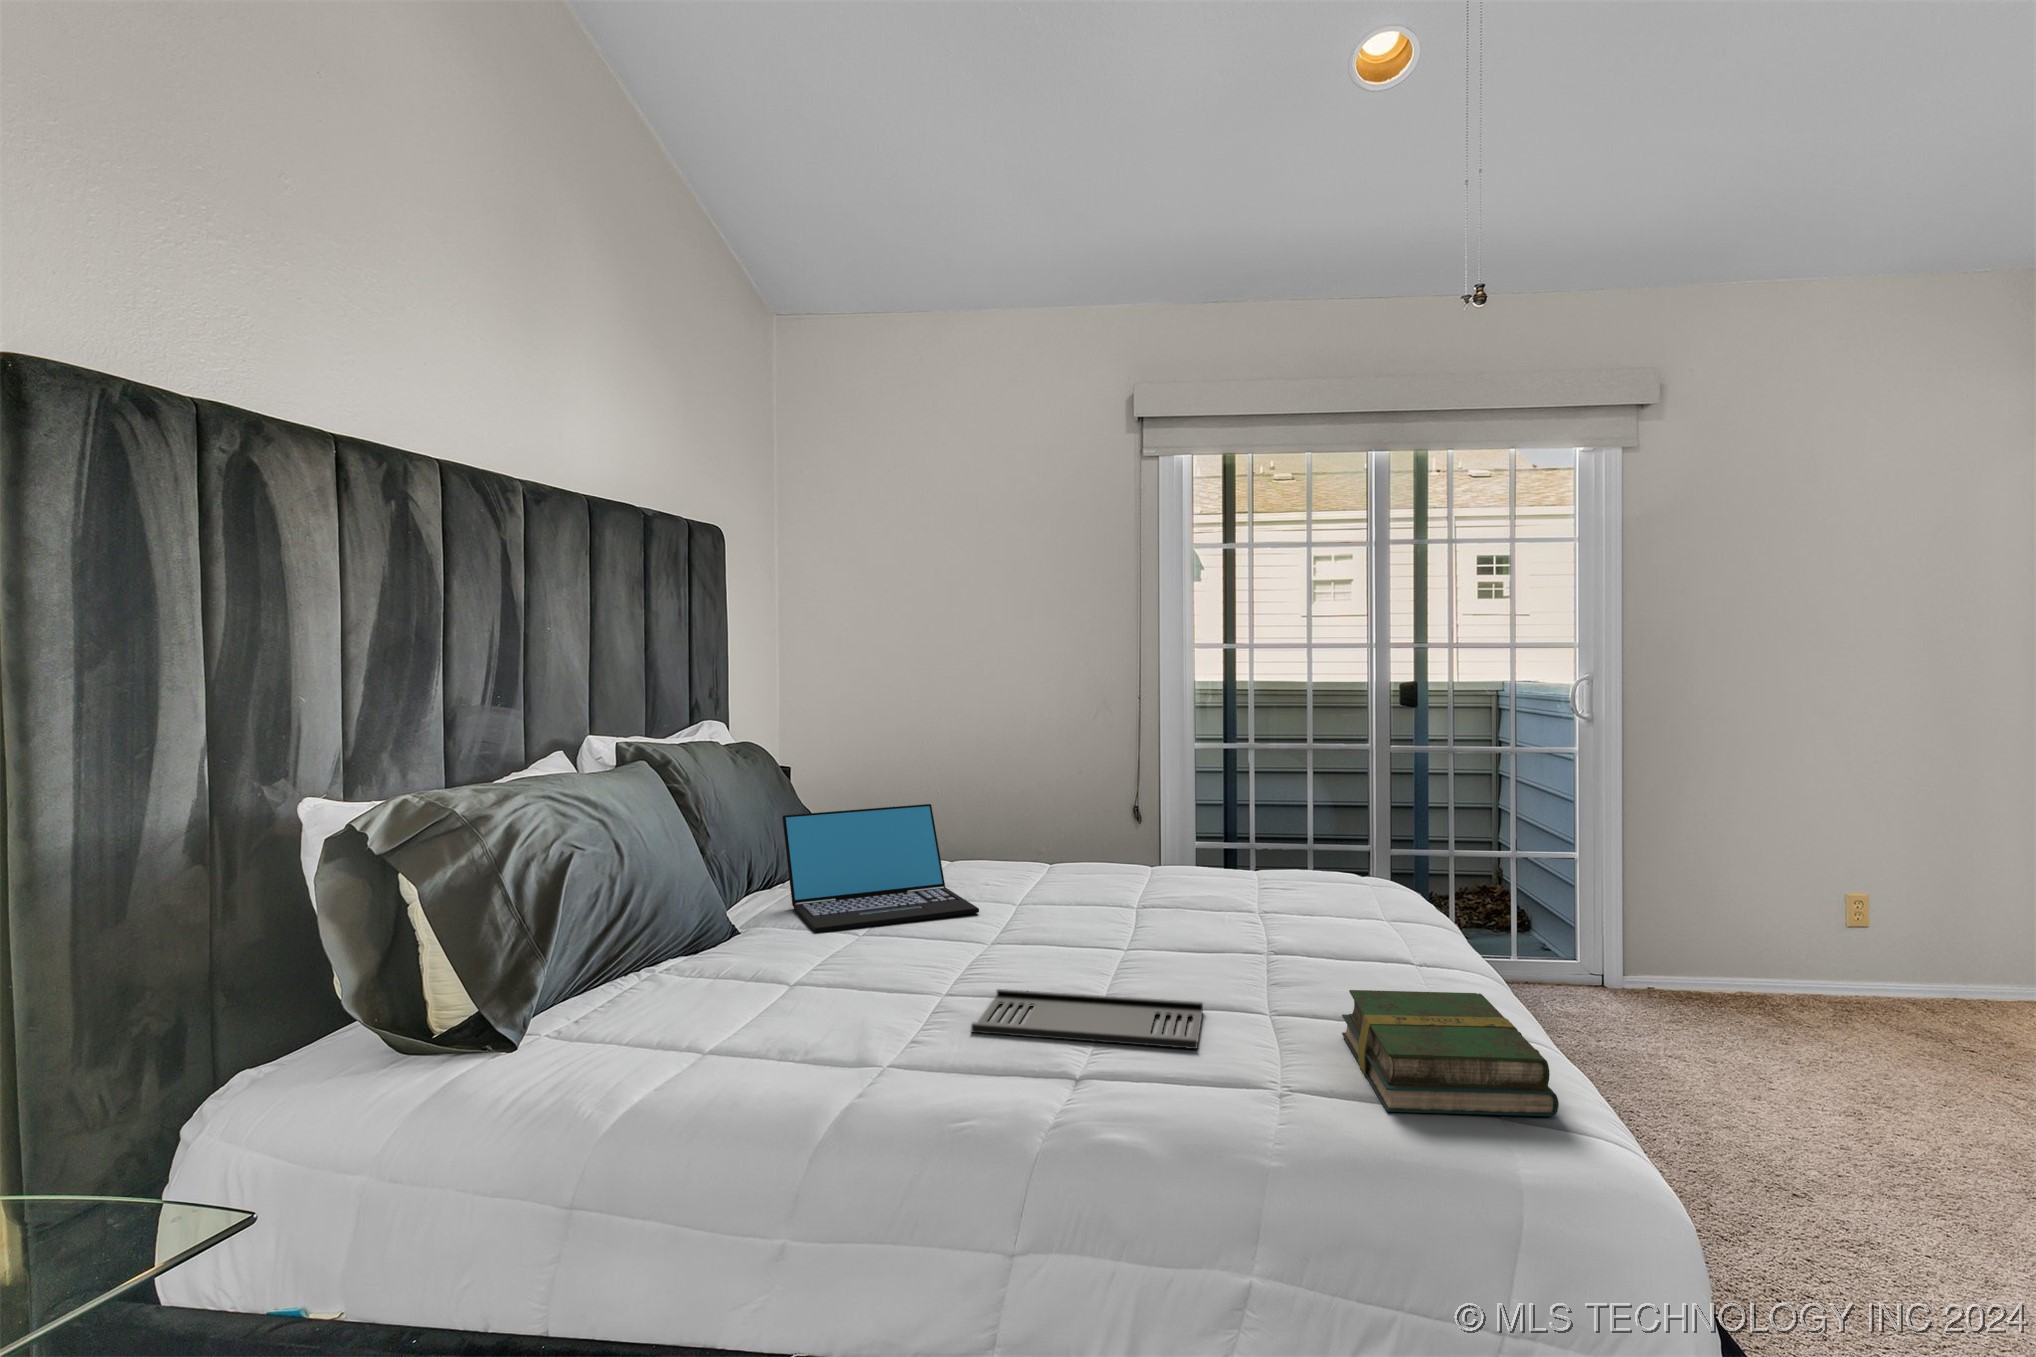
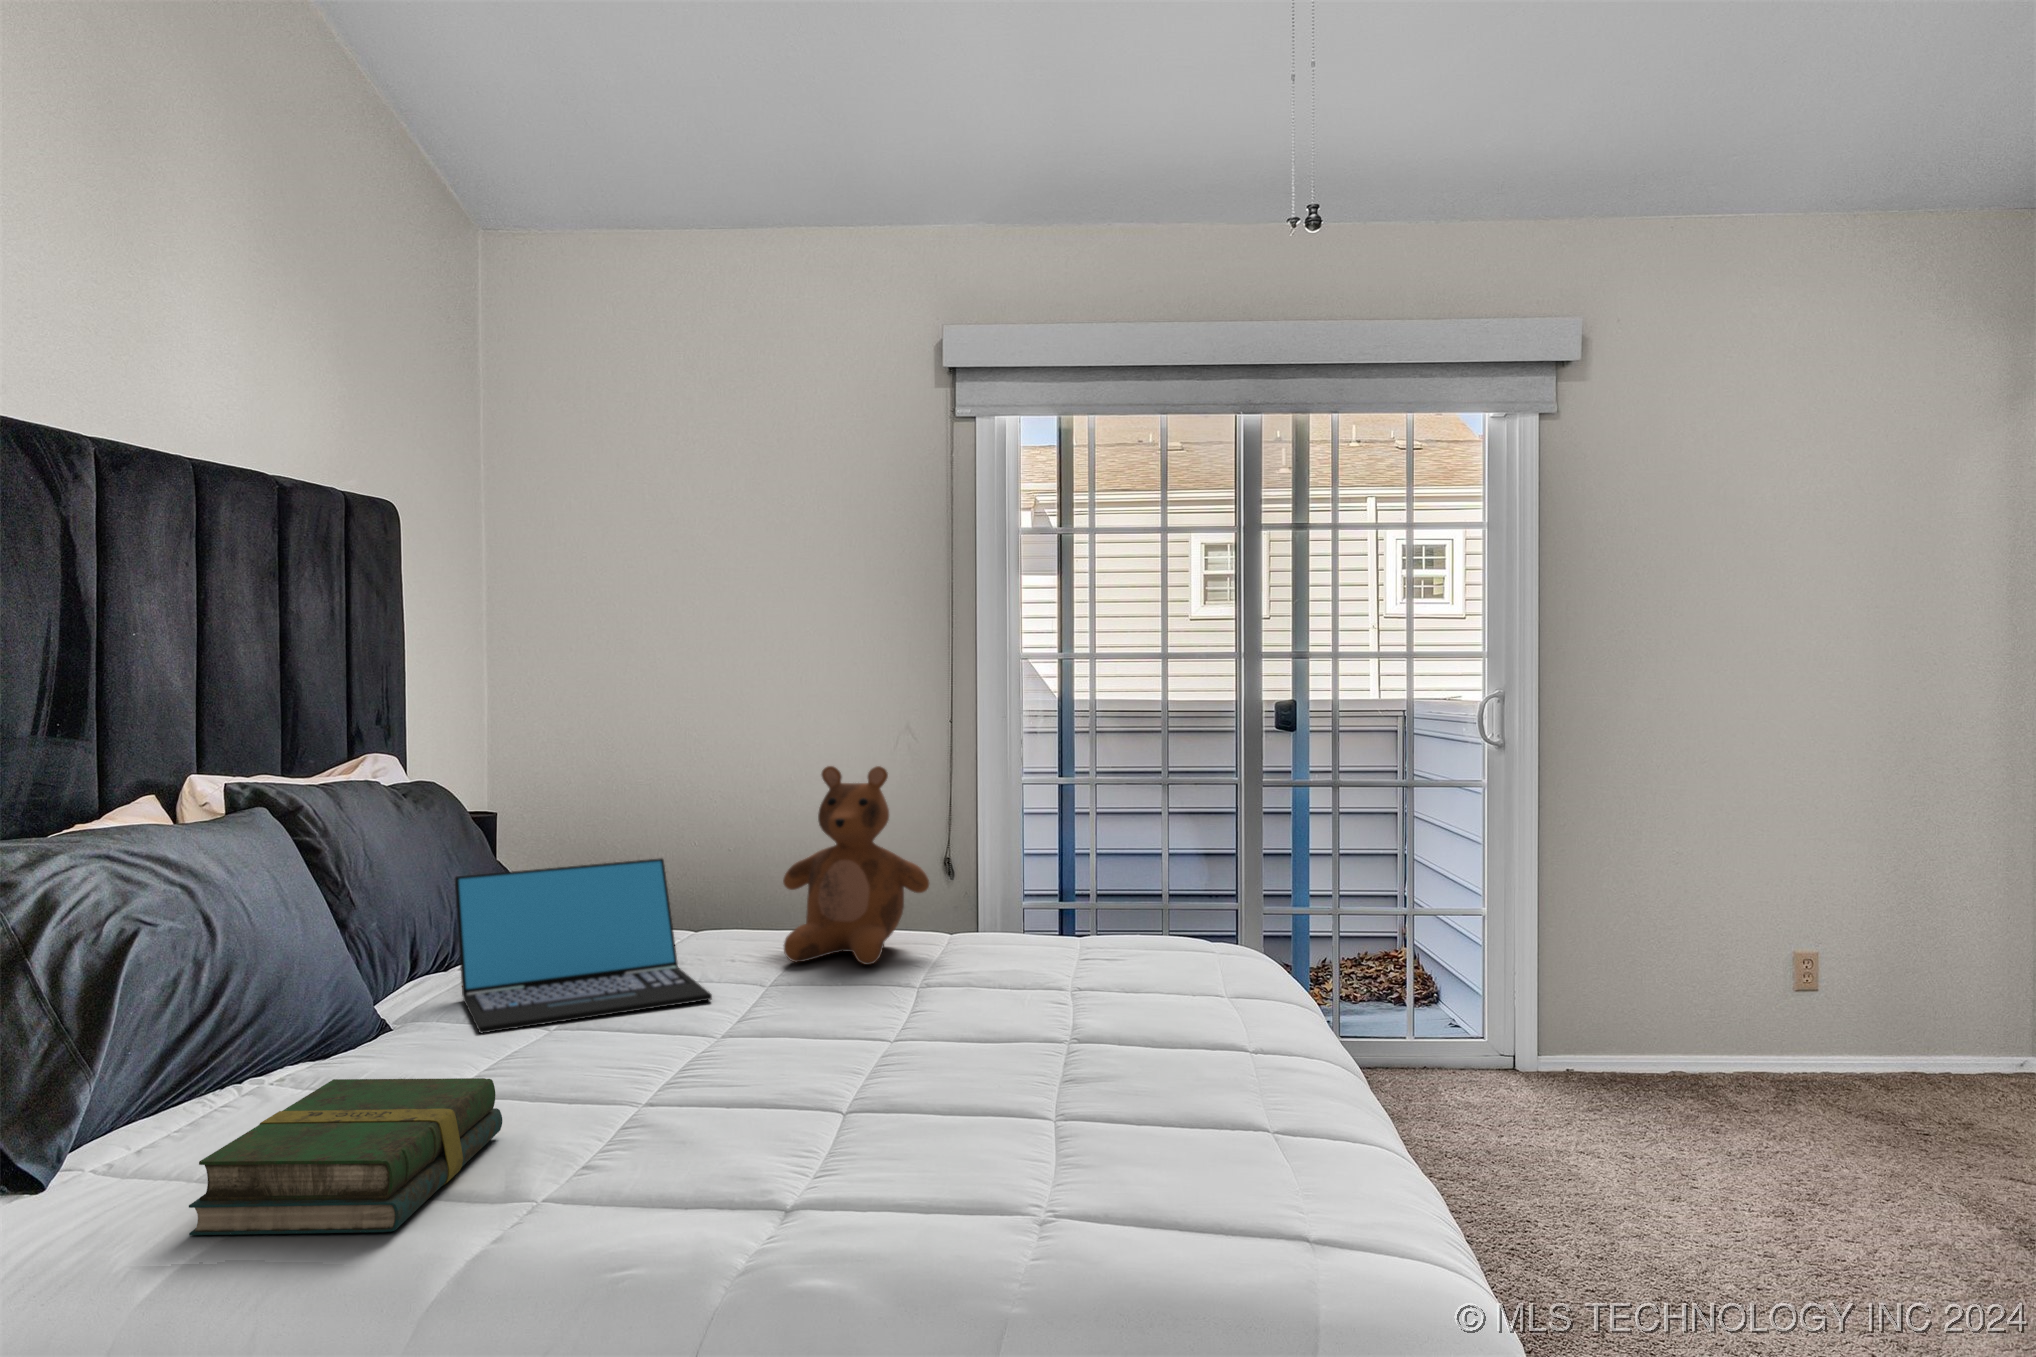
teddy bear: none [1018,734,1134,889] -> present [783,766,929,965]
tray: present [971,989,1203,1049] -> none [638,1106,961,1182]
book: present [1342,990,1559,1116] -> present [189,1078,502,1235]

